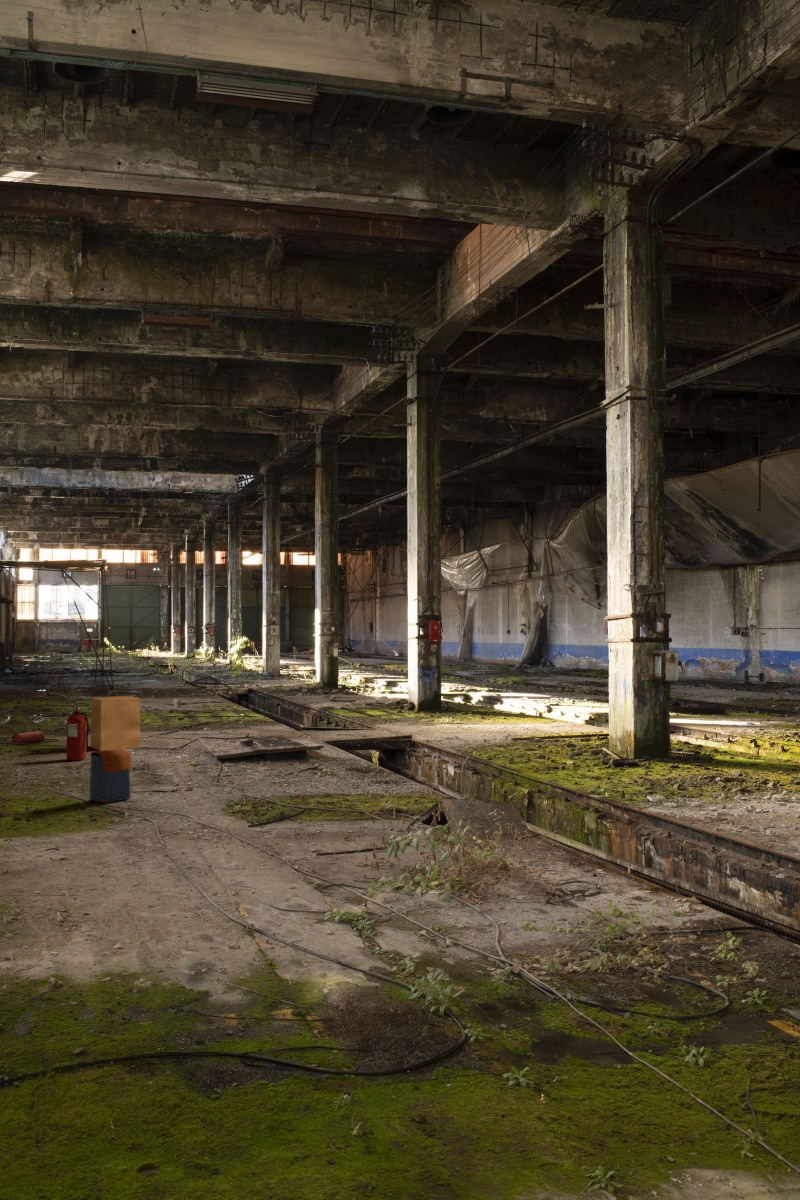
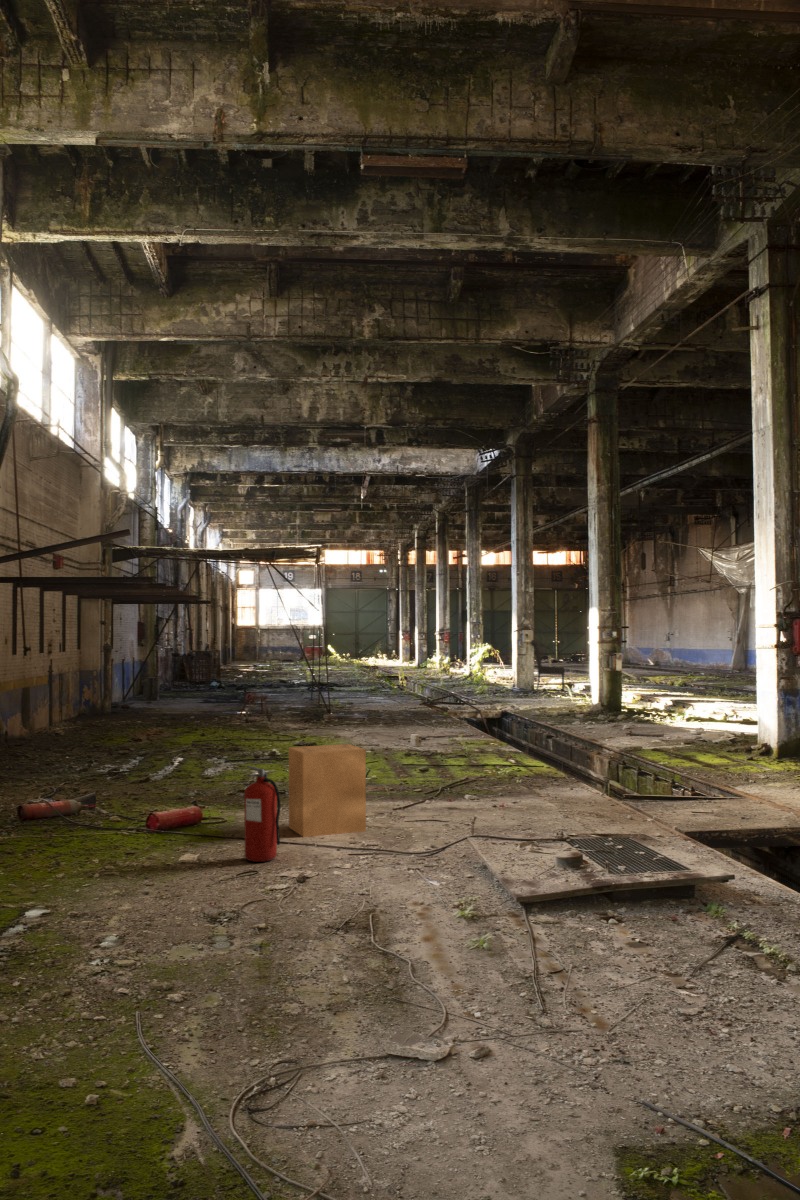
chair: none [276,633,302,673] -> present [531,640,565,690]
backpack: present [90,748,131,803] -> none [261,890,346,1019]

